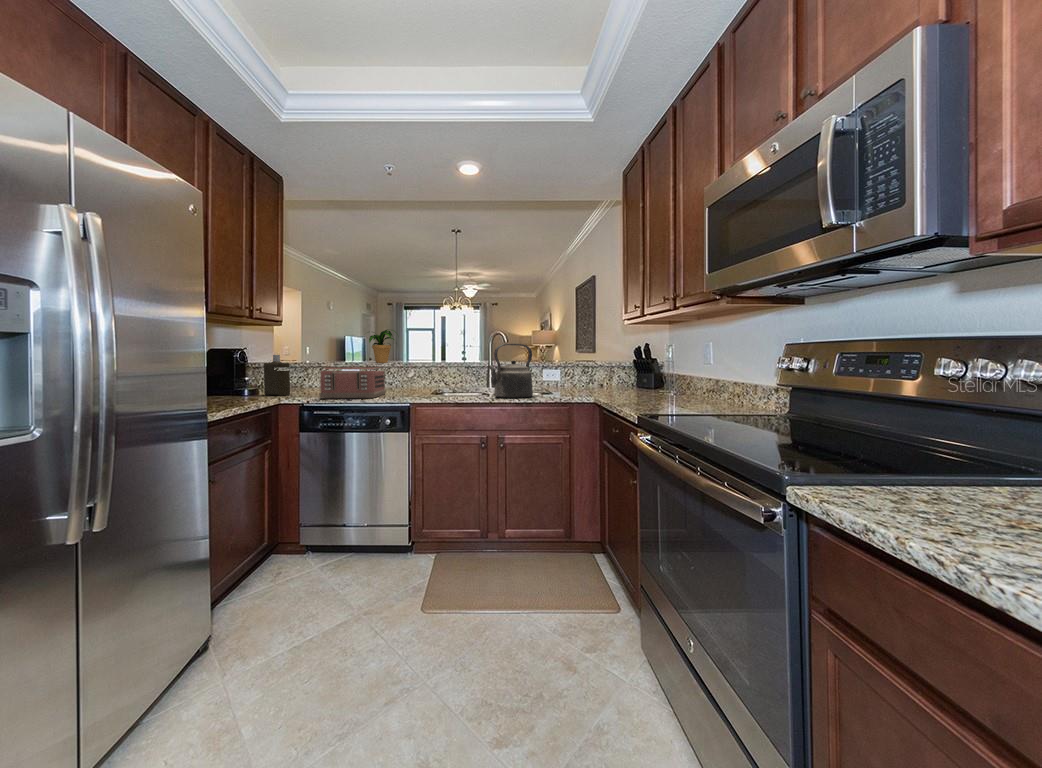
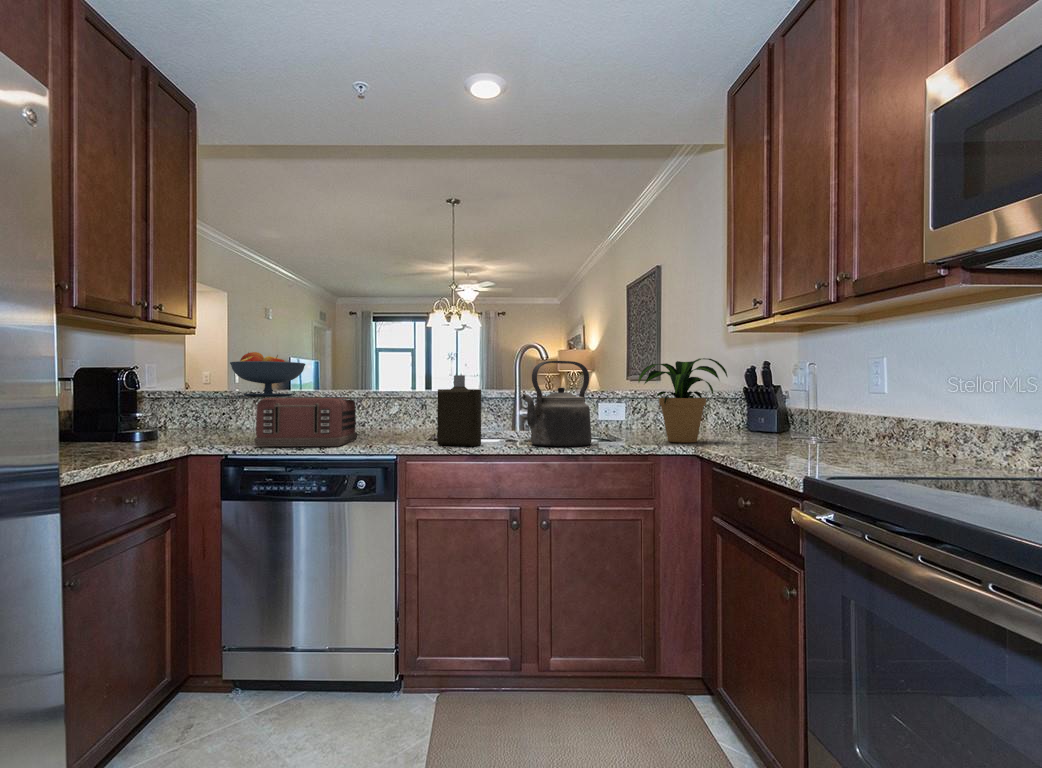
potted plant: present [369,330,396,363] -> present [638,358,727,442]
fruit bowl: none [302,337,352,366] -> present [230,352,306,396]
bottle: present [264,355,290,396] -> present [437,375,481,446]

